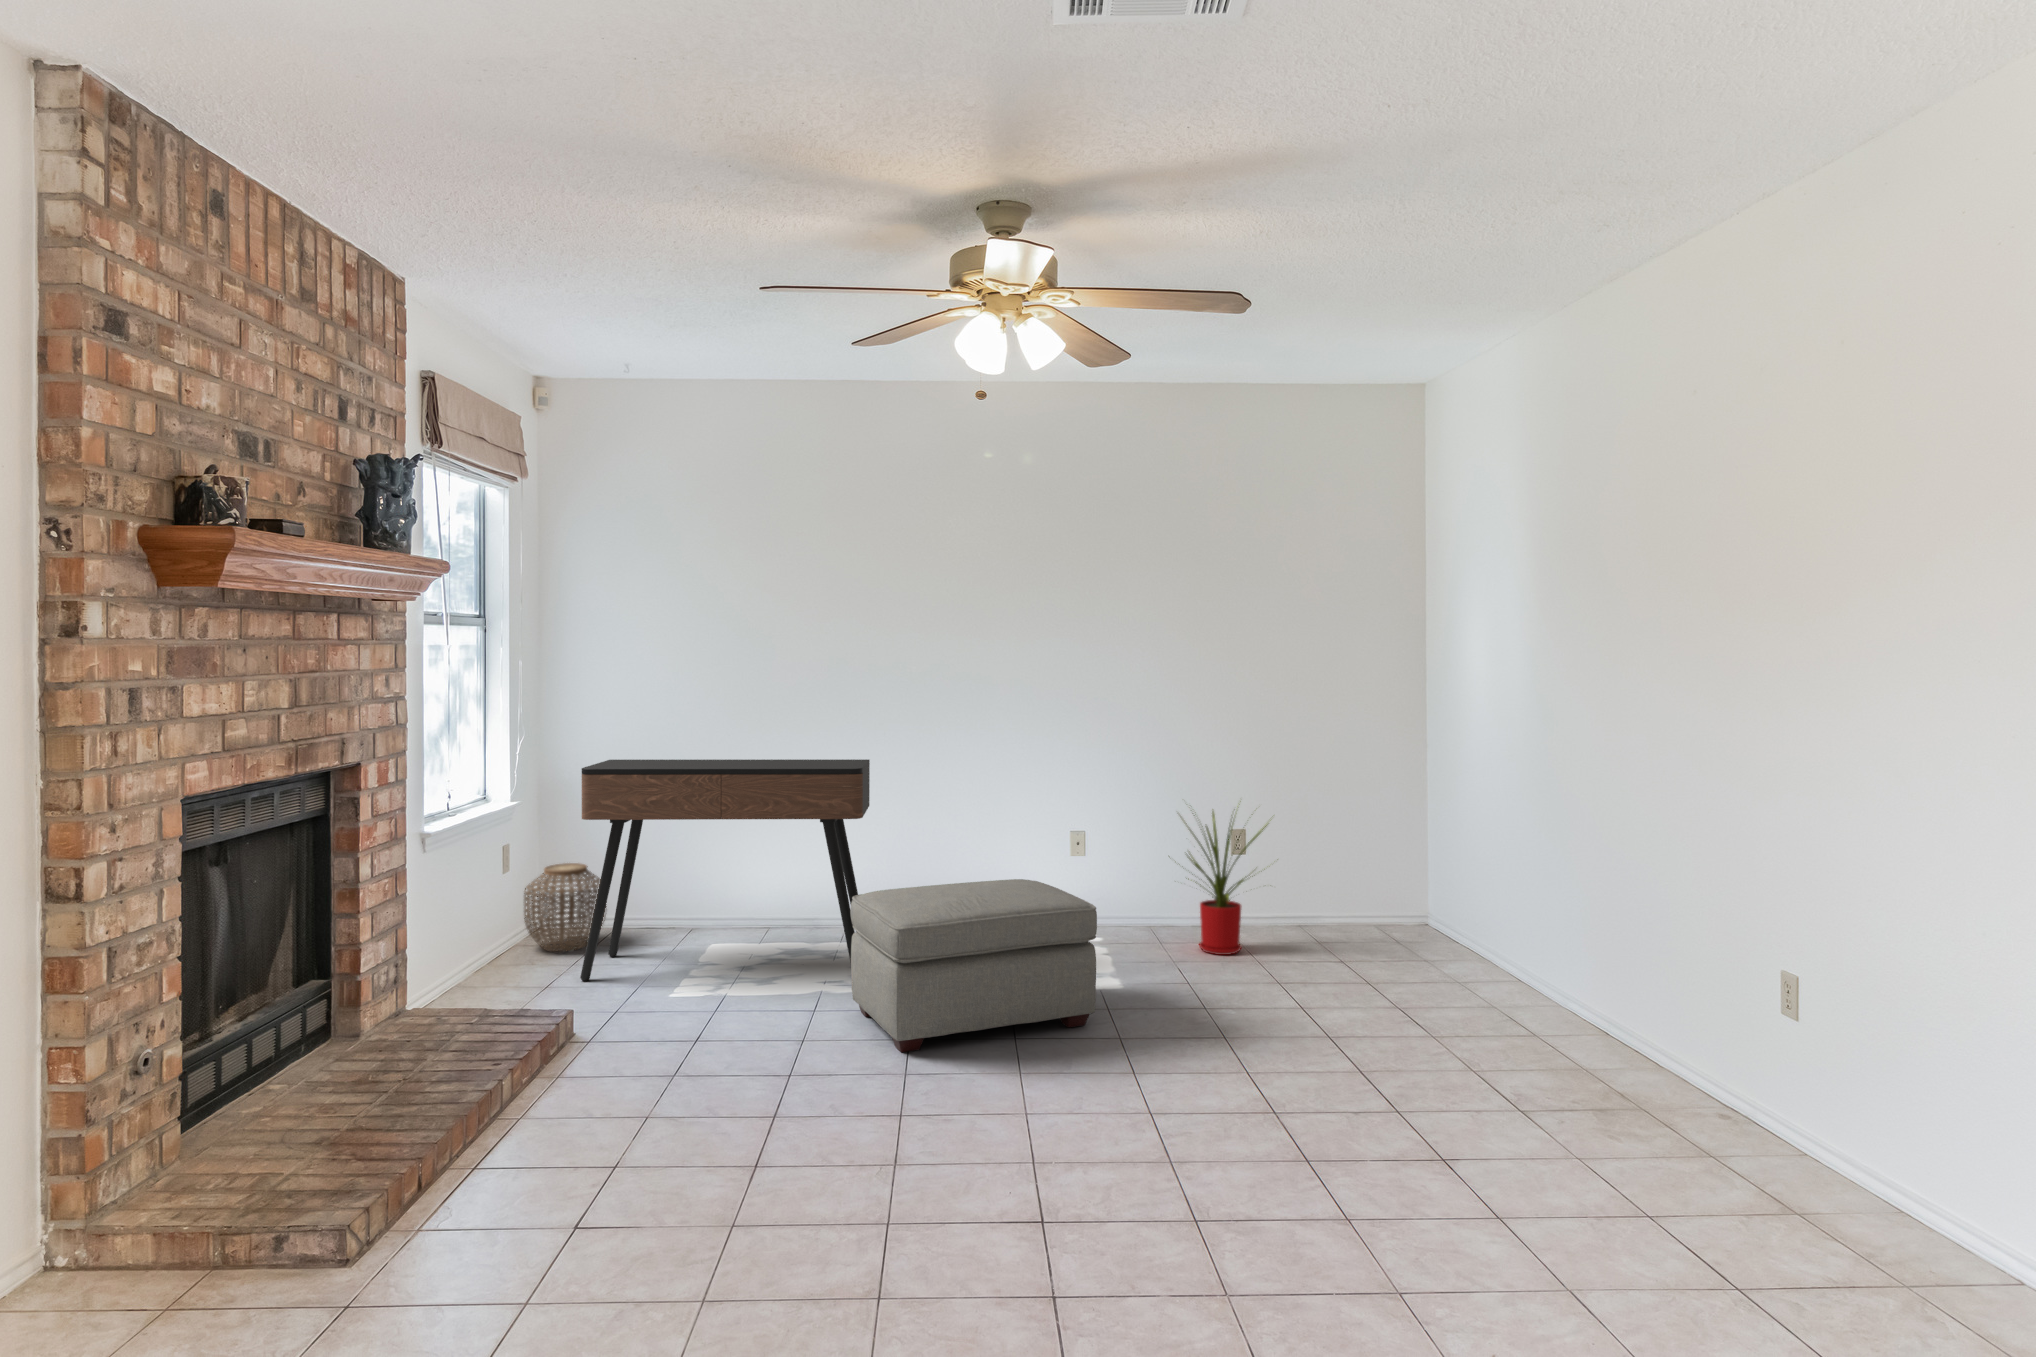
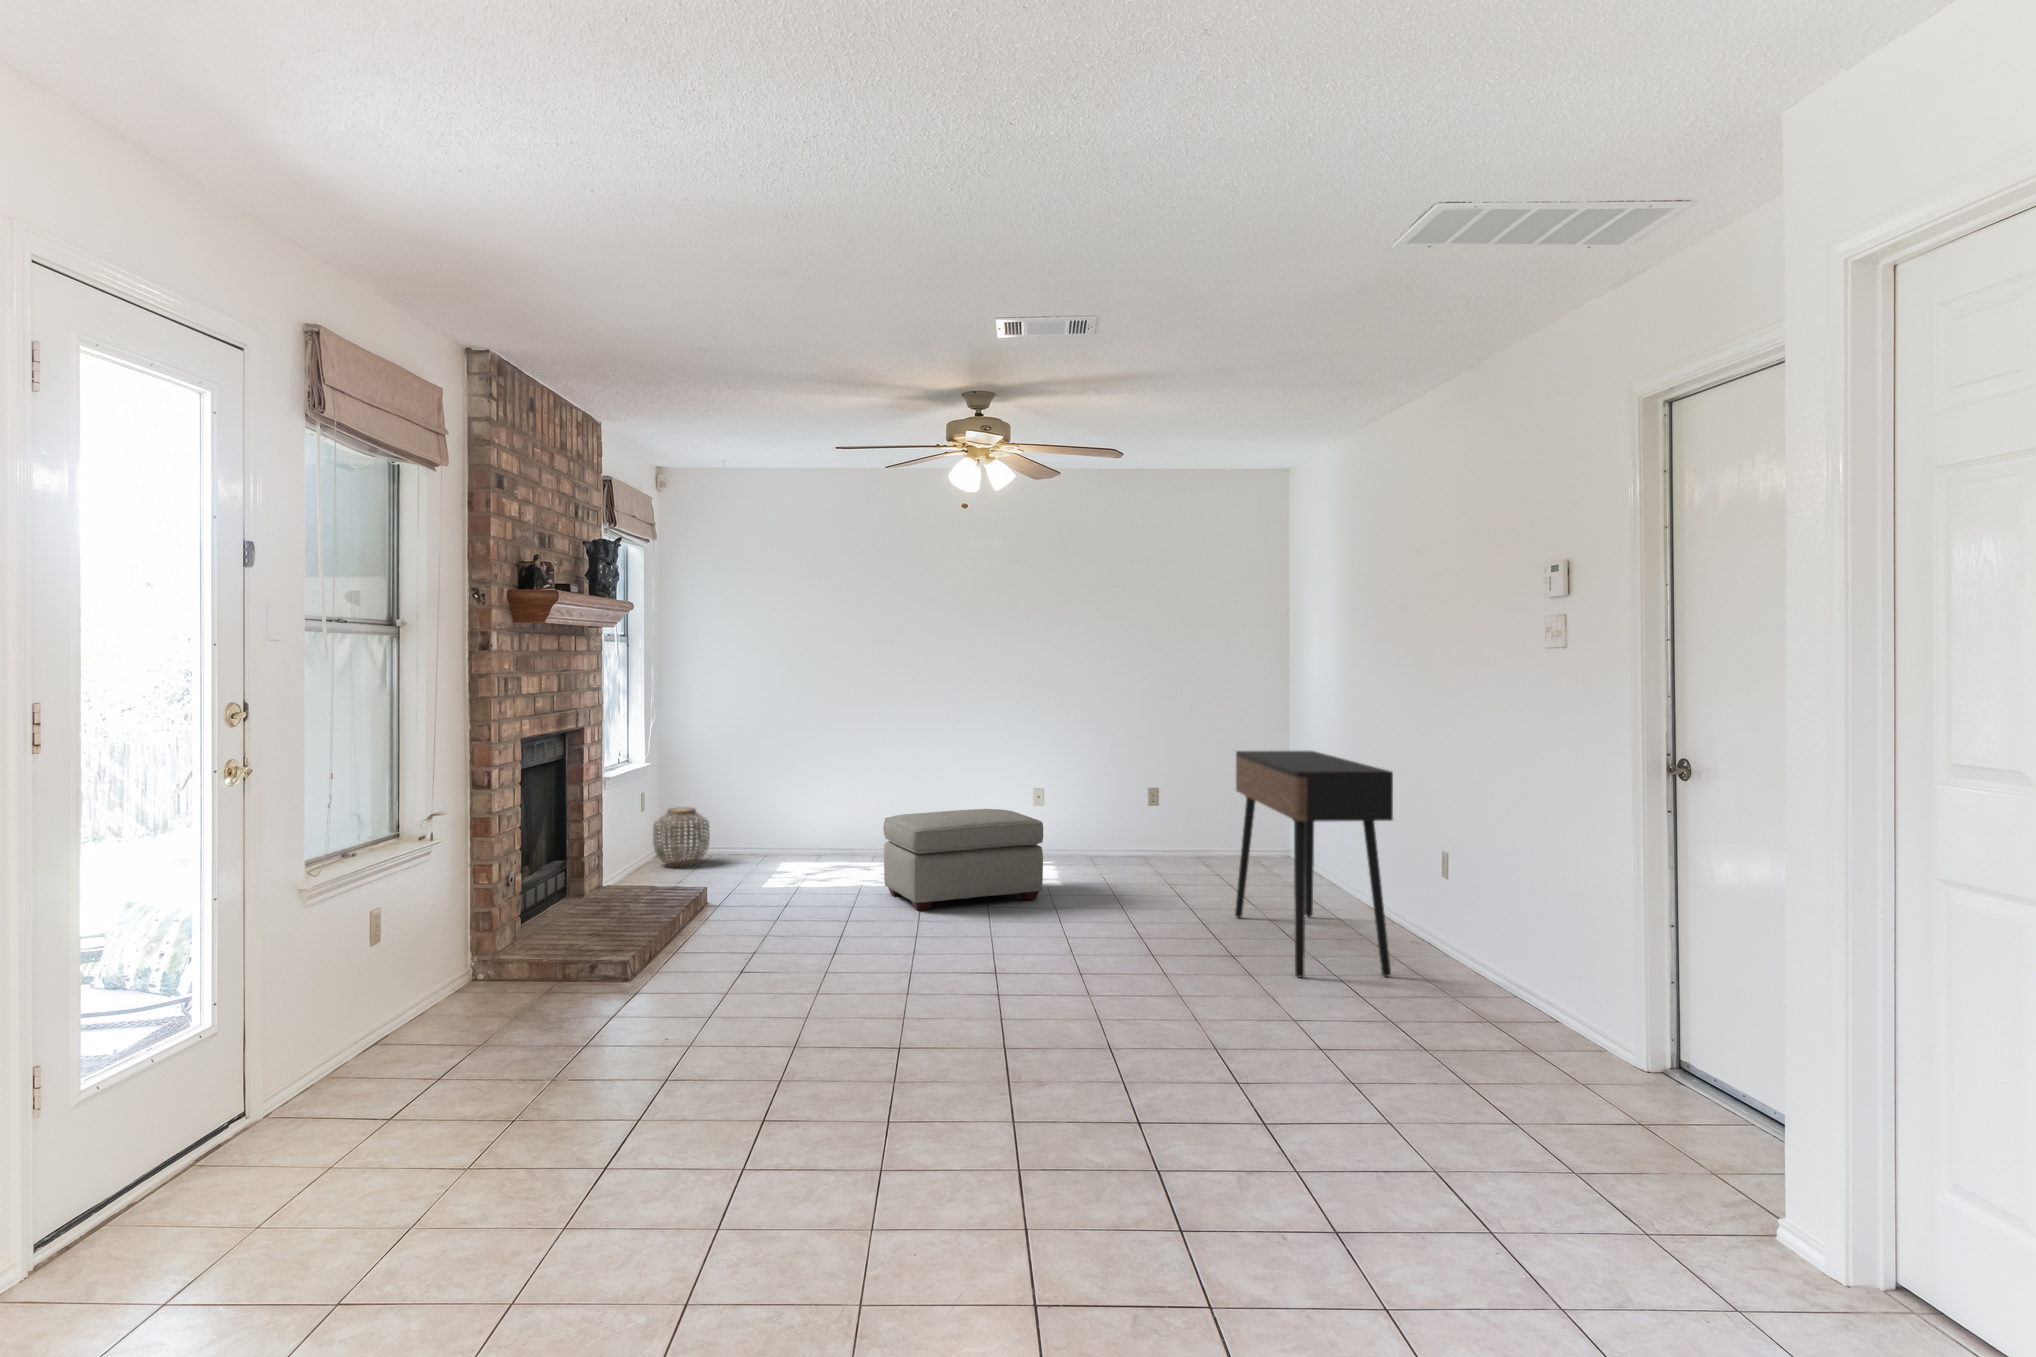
console table: present [580,759,870,981] -> present [1235,751,1393,977]
house plant: present [1186,811,1269,955] -> none [1098,759,1178,867]

